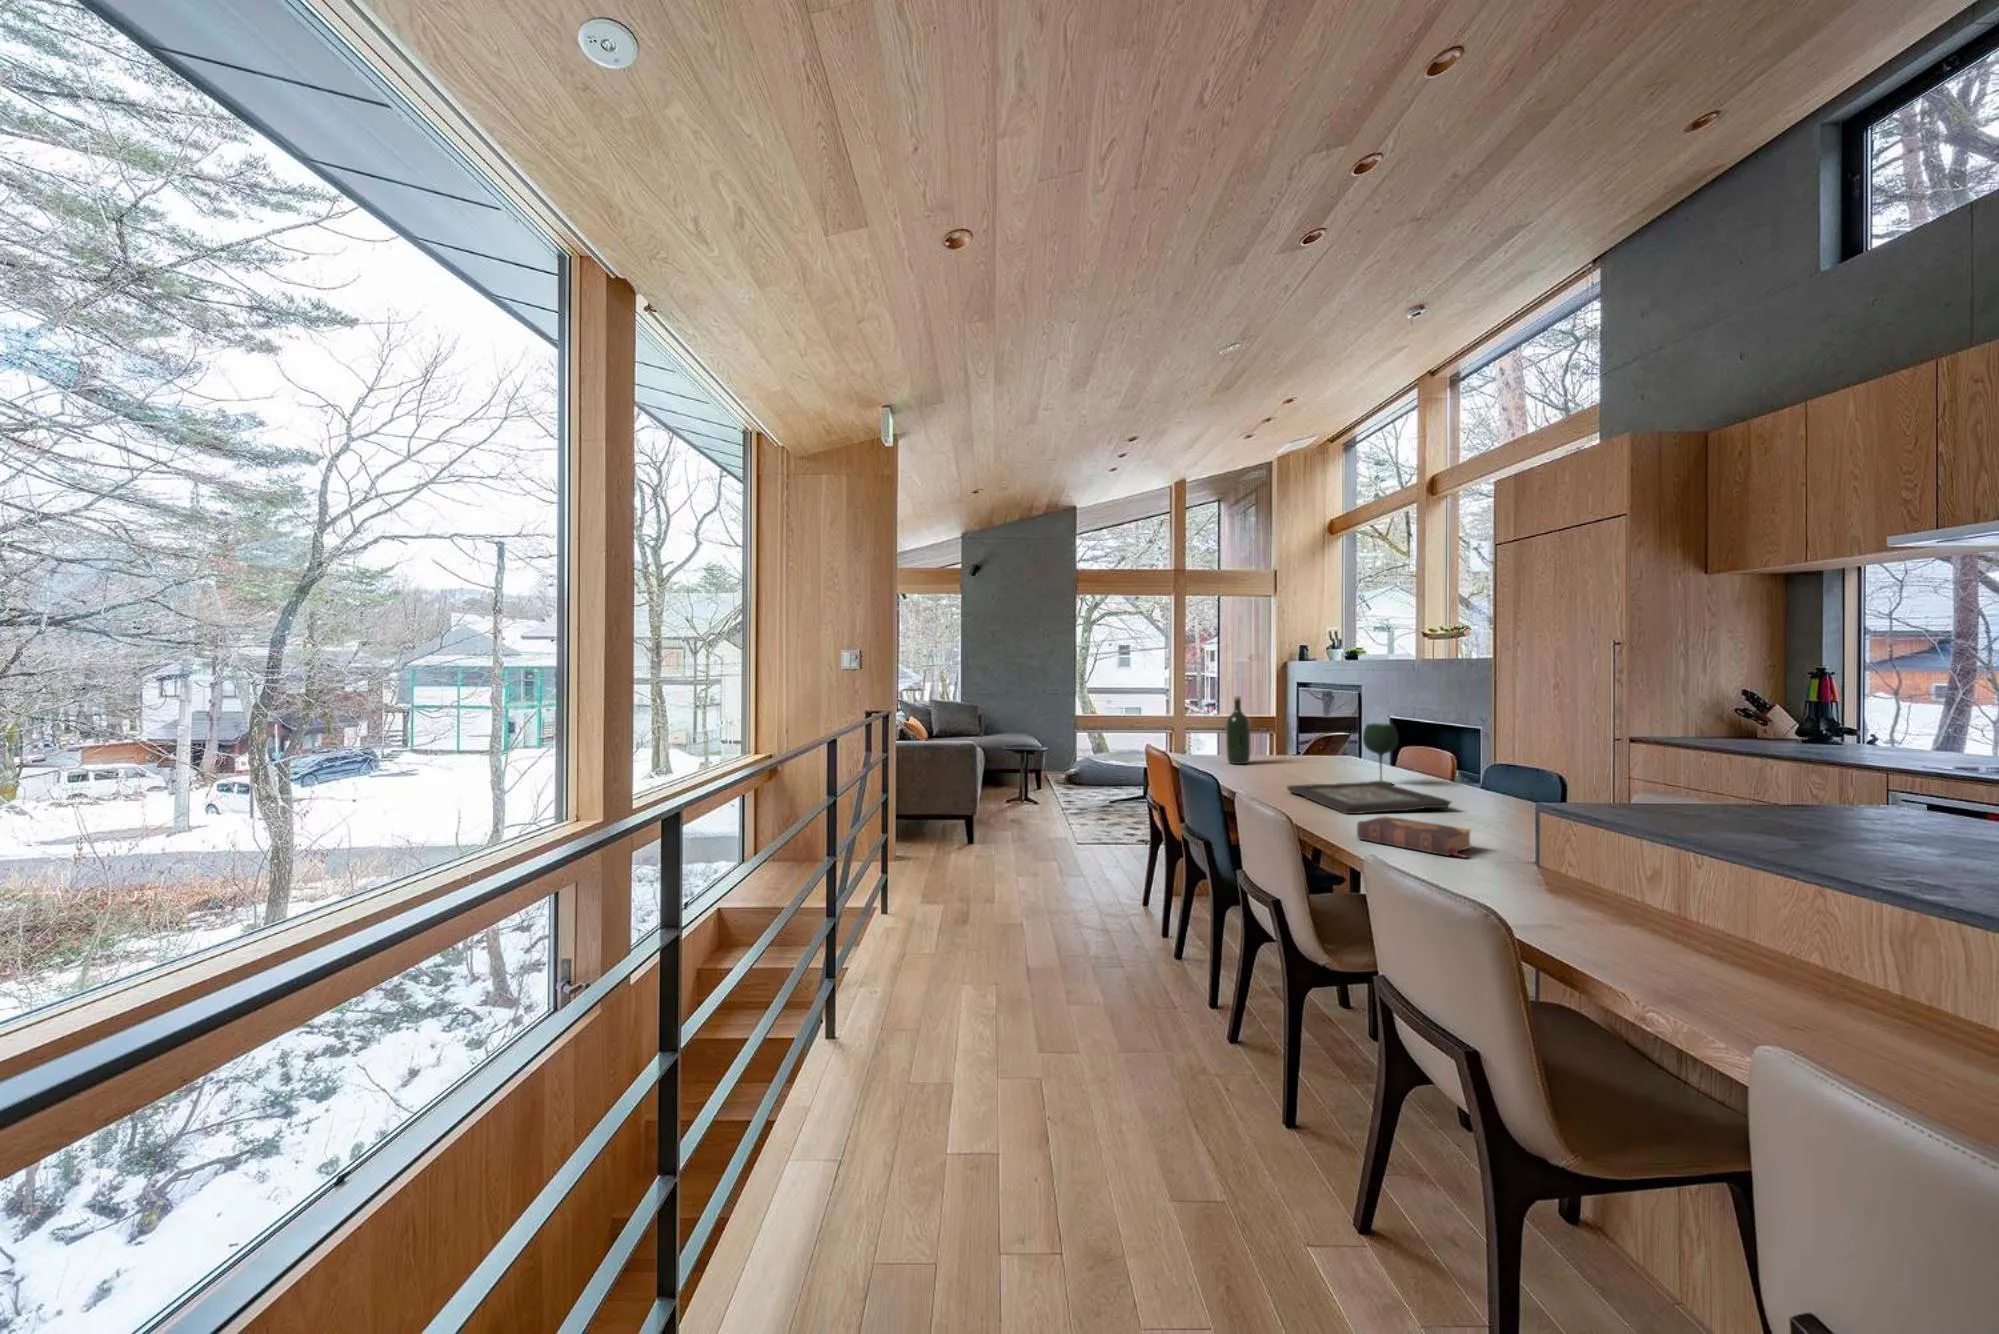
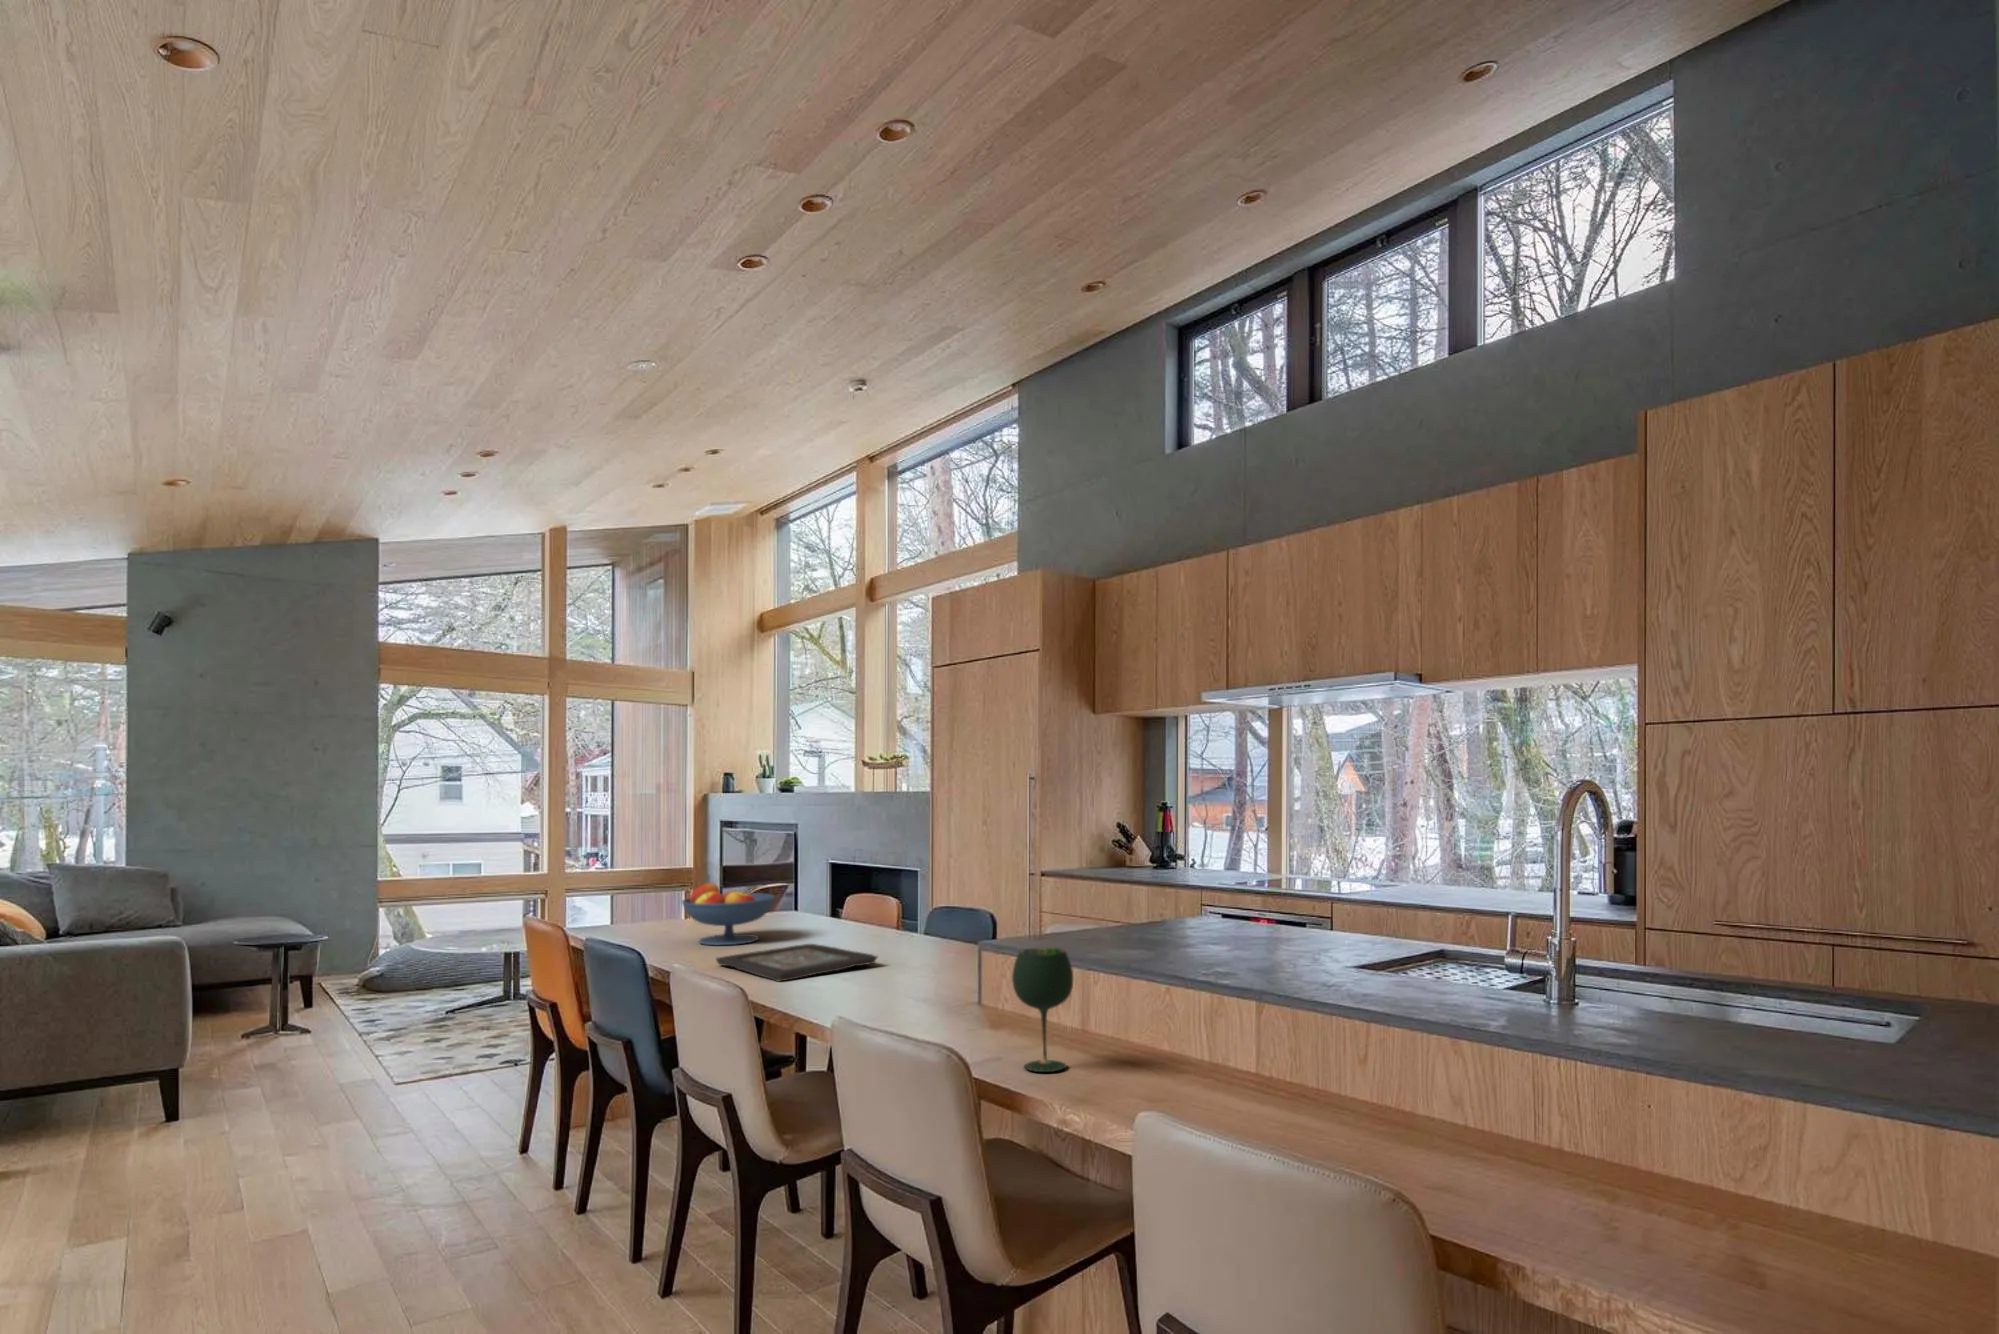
wine bottle: present [1226,697,1250,764] -> none [640,853,669,938]
fruit bowl: none [1259,722,1343,776] -> present [682,883,775,945]
wine glass: present [1363,723,1398,785] -> present [1012,948,1074,1072]
book: present [1357,816,1471,858] -> none [791,978,891,1009]

